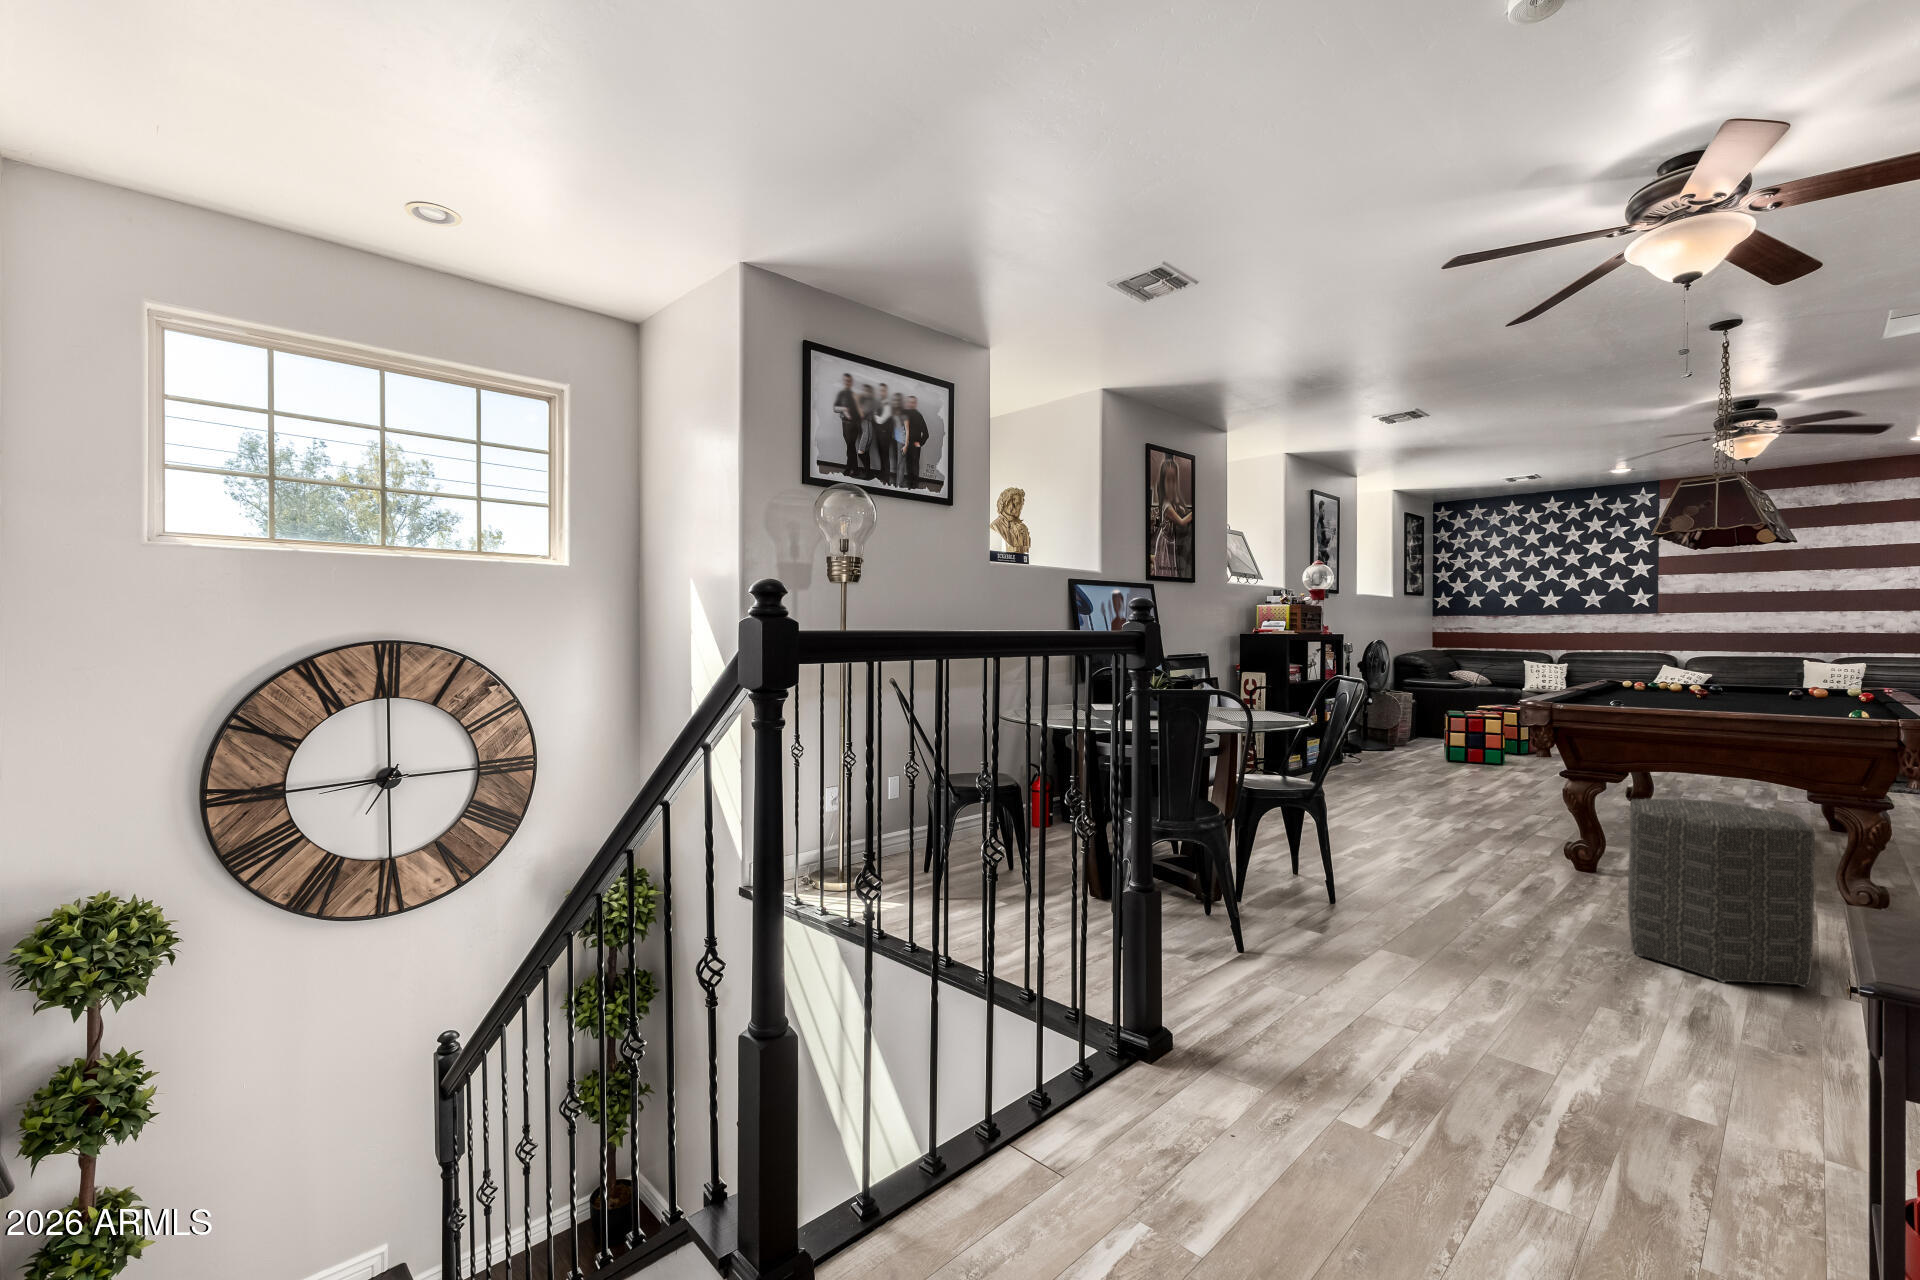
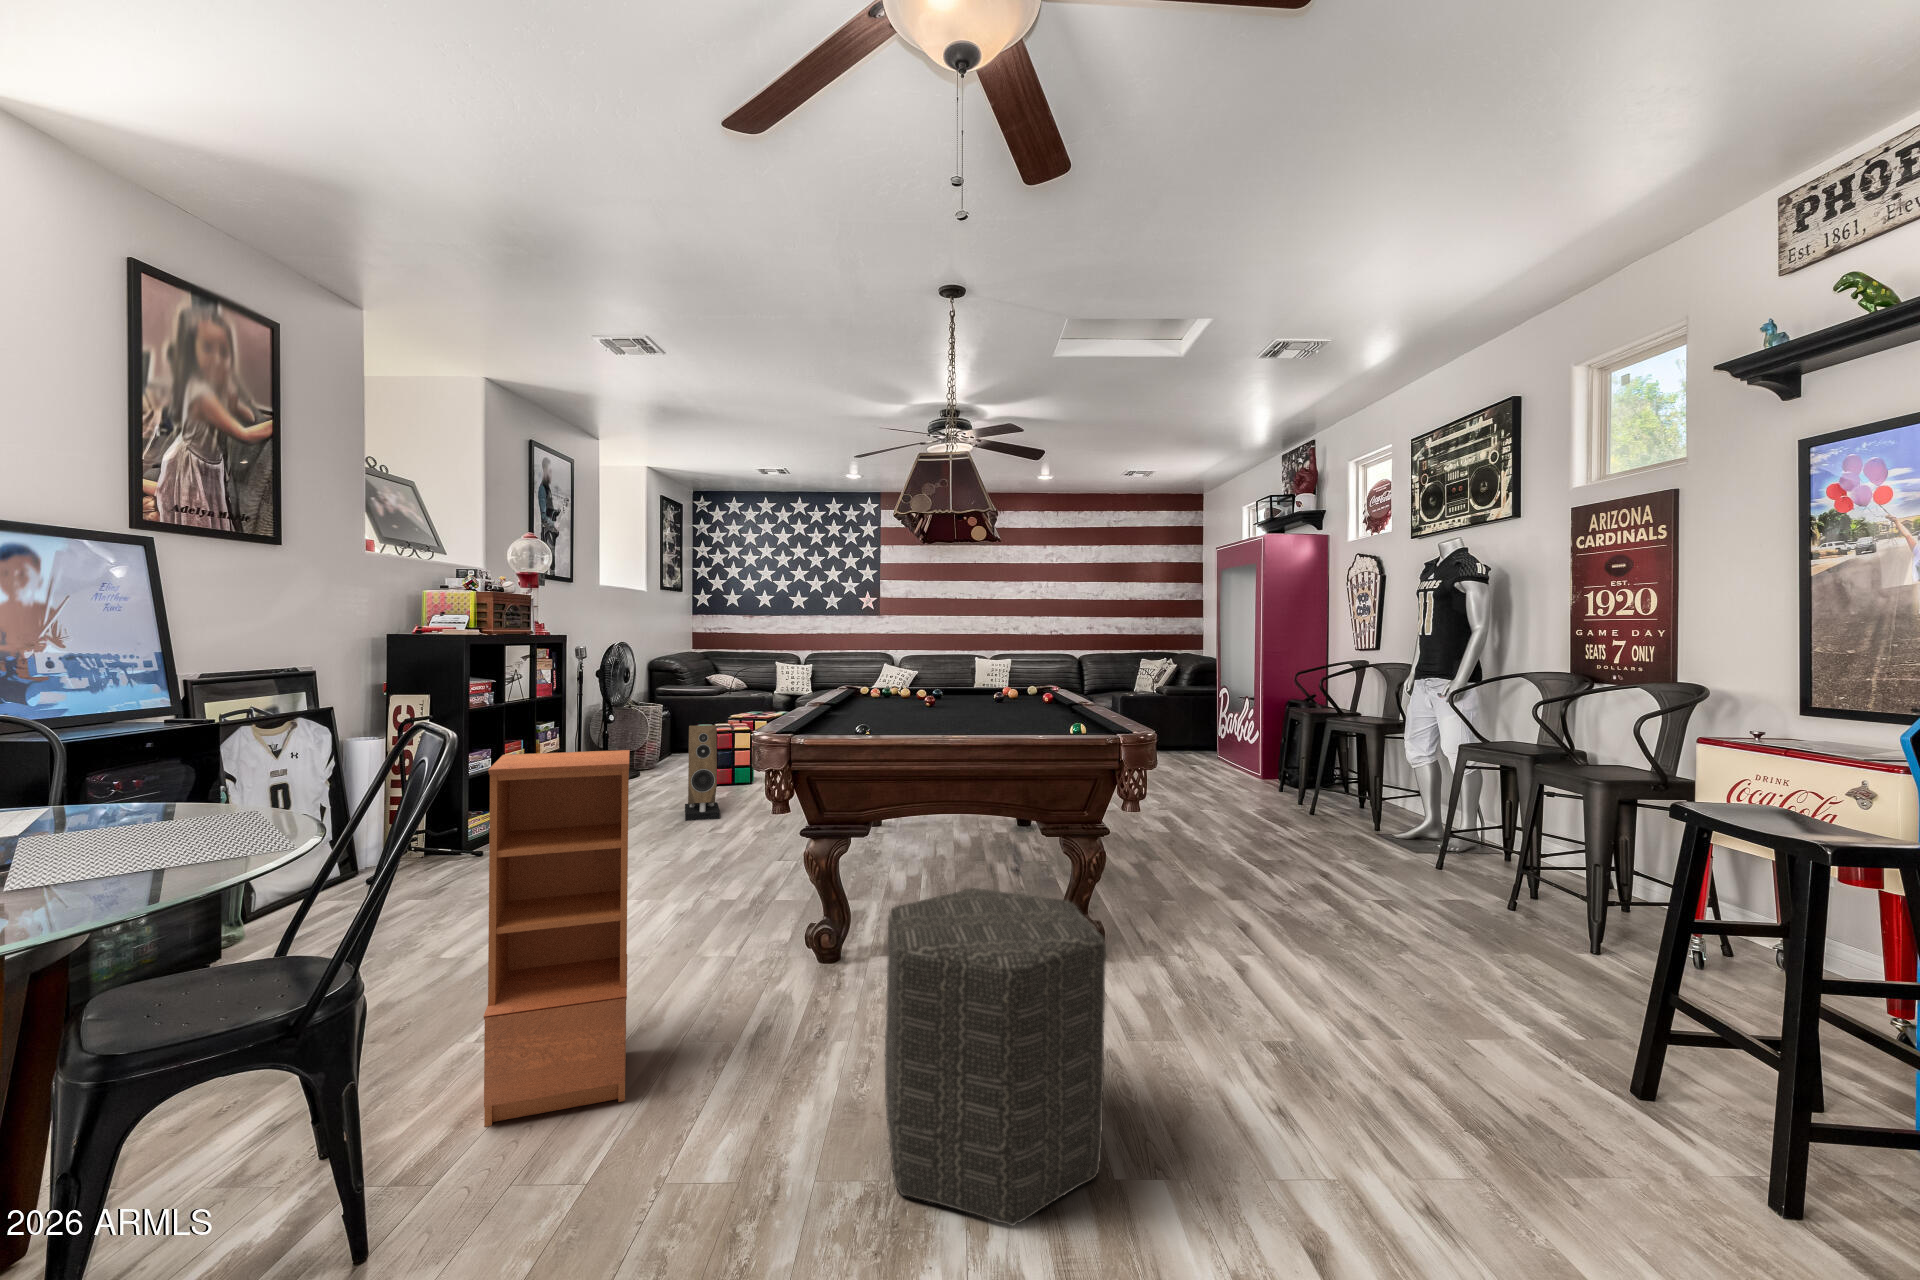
bookcase: none [1366,696,1446,890] -> present [483,750,630,1127]
speaker: none [1441,707,1475,785] -> present [685,725,720,821]

